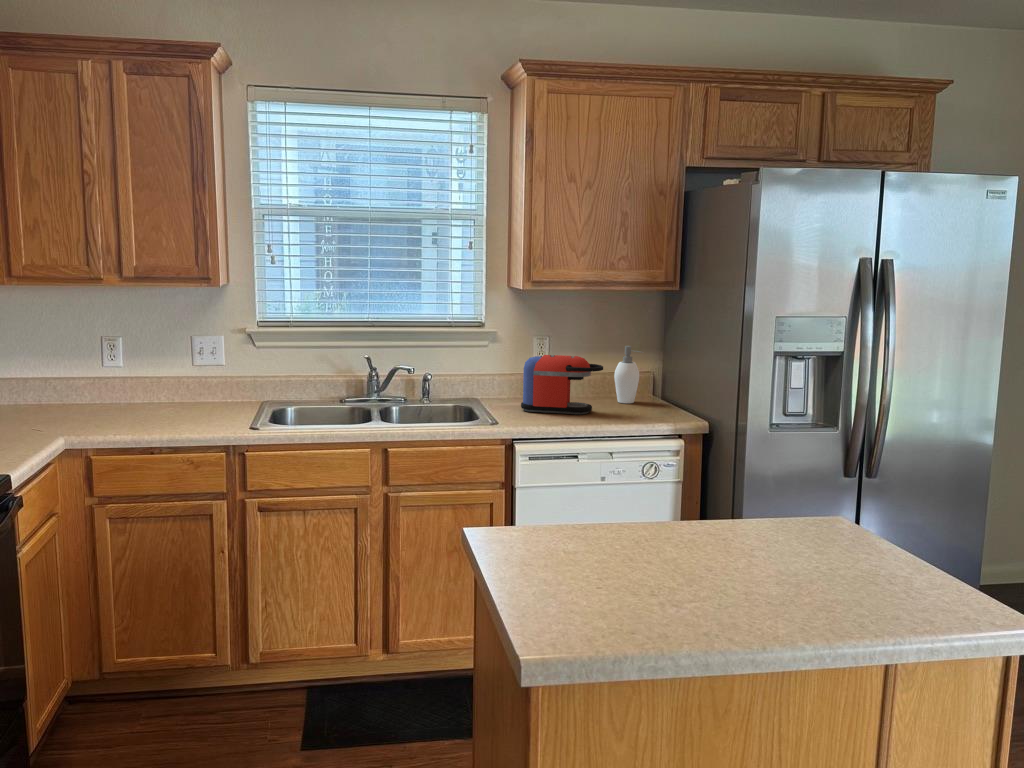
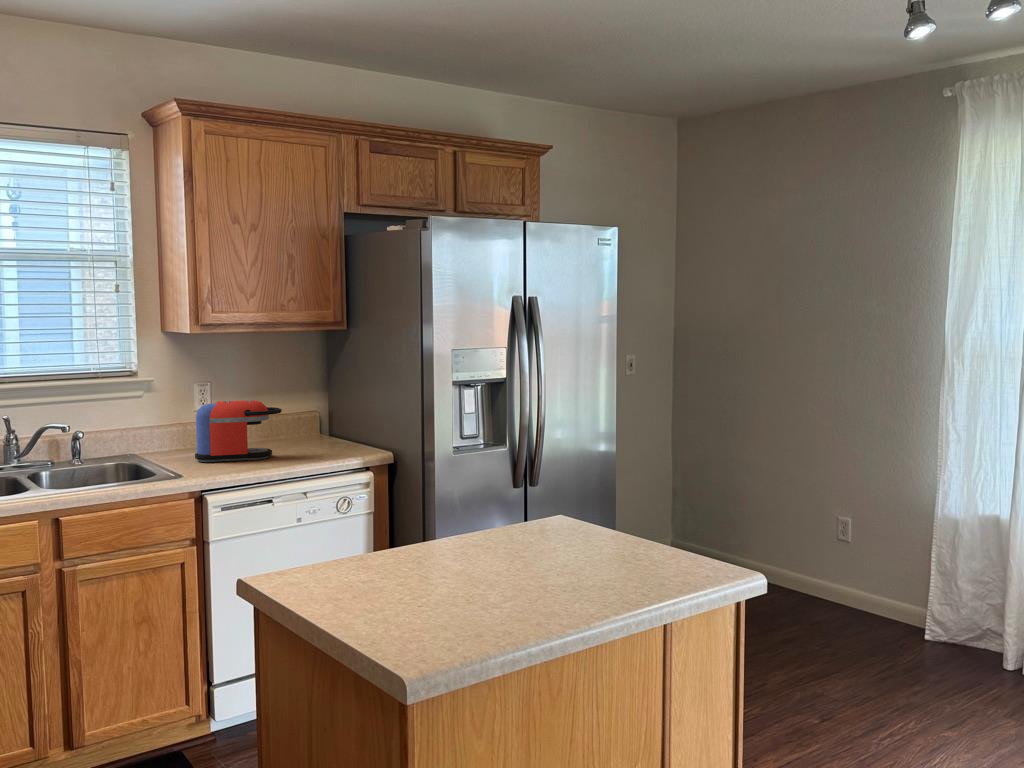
soap dispenser: present [614,346,640,403] -> none [284,388,314,445]

